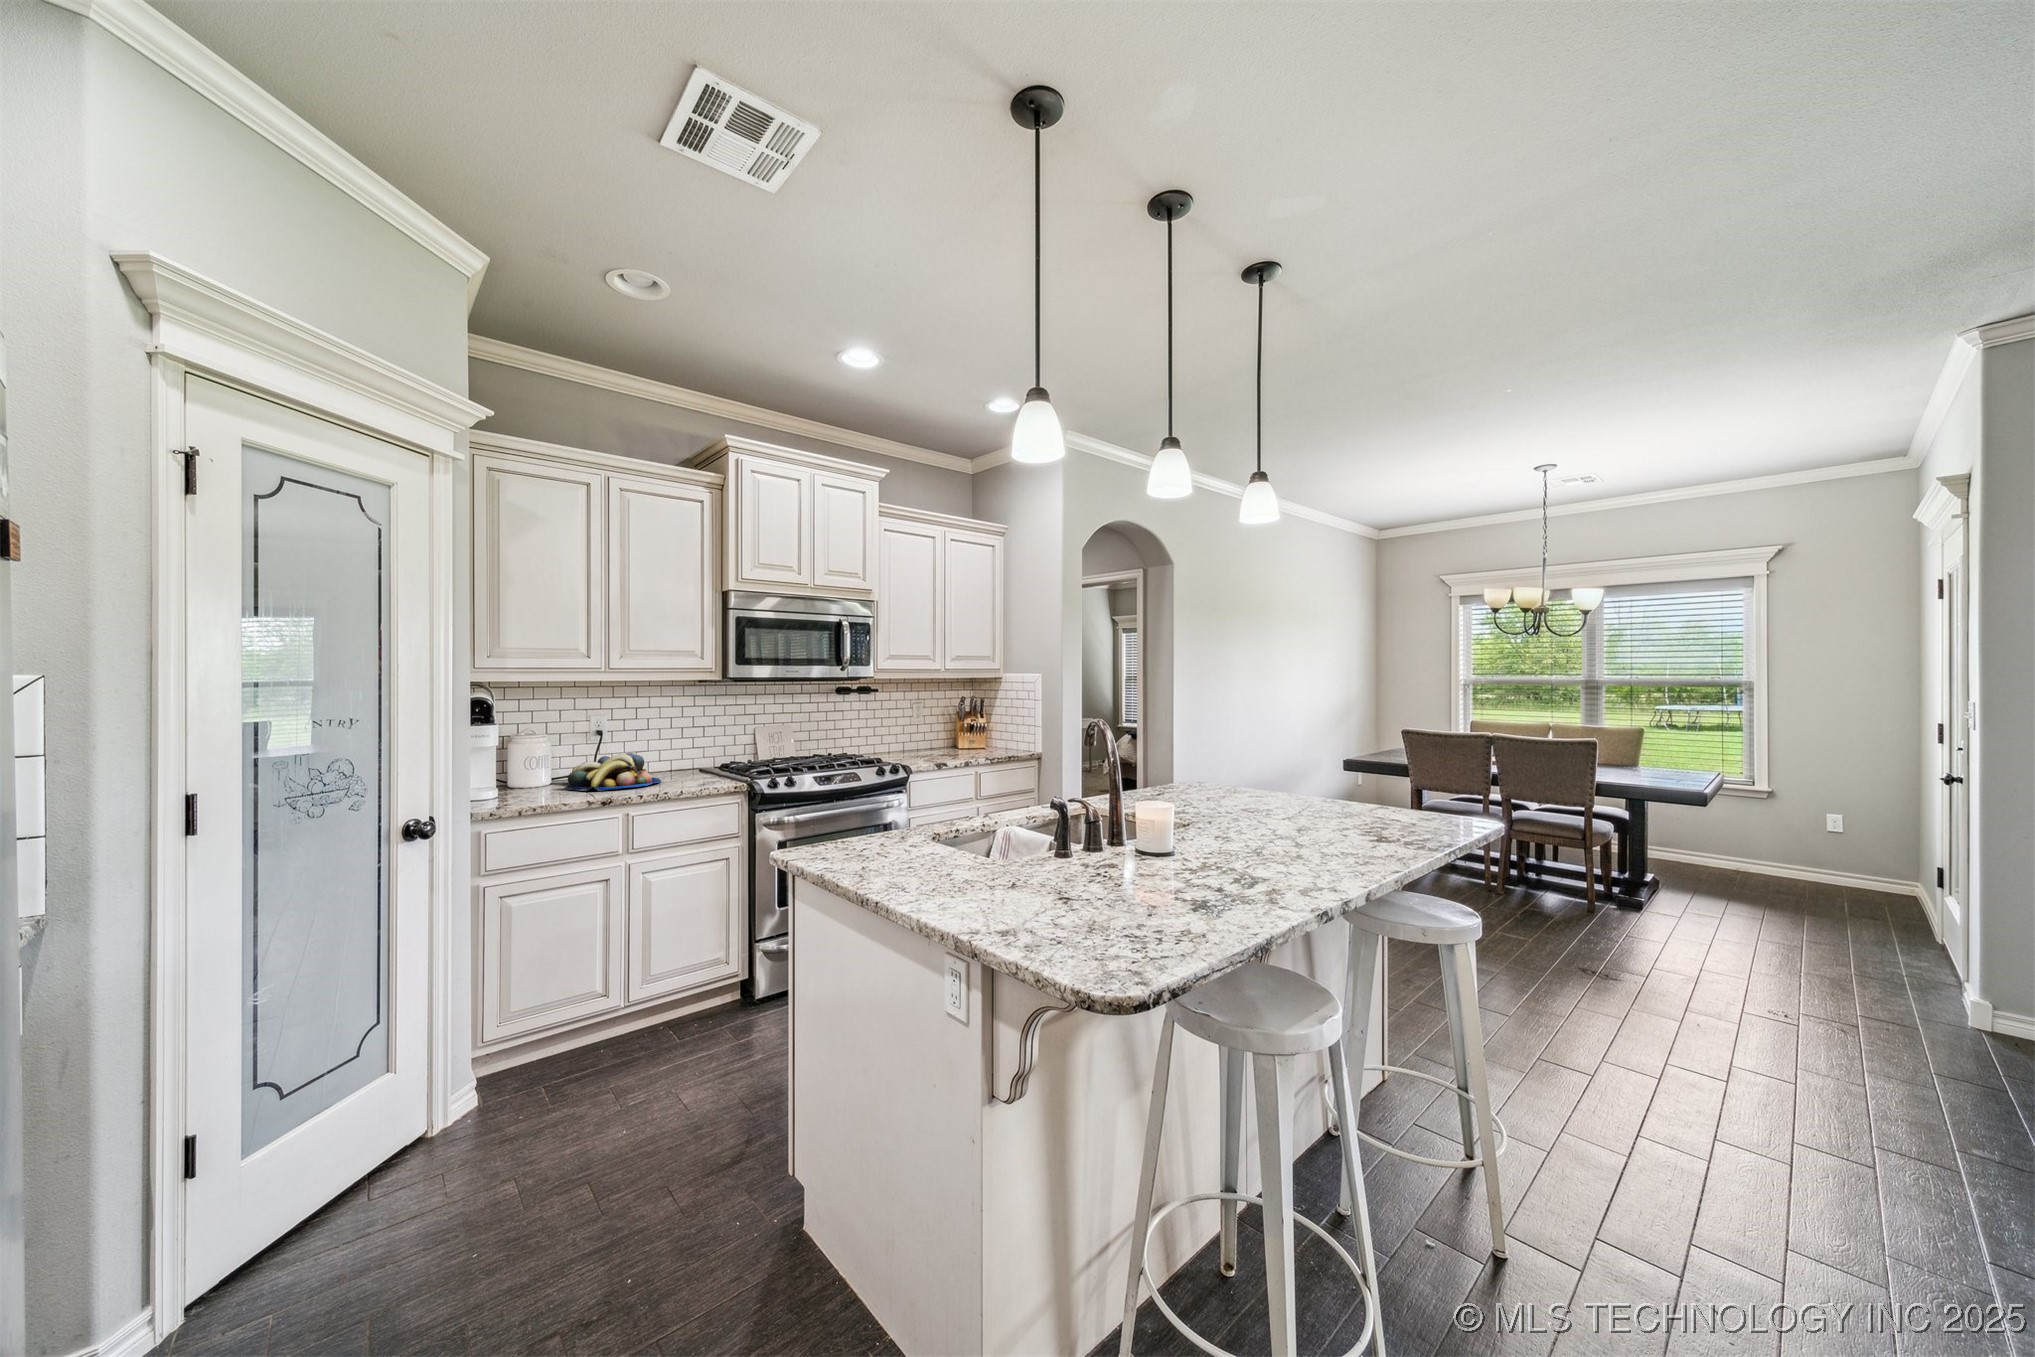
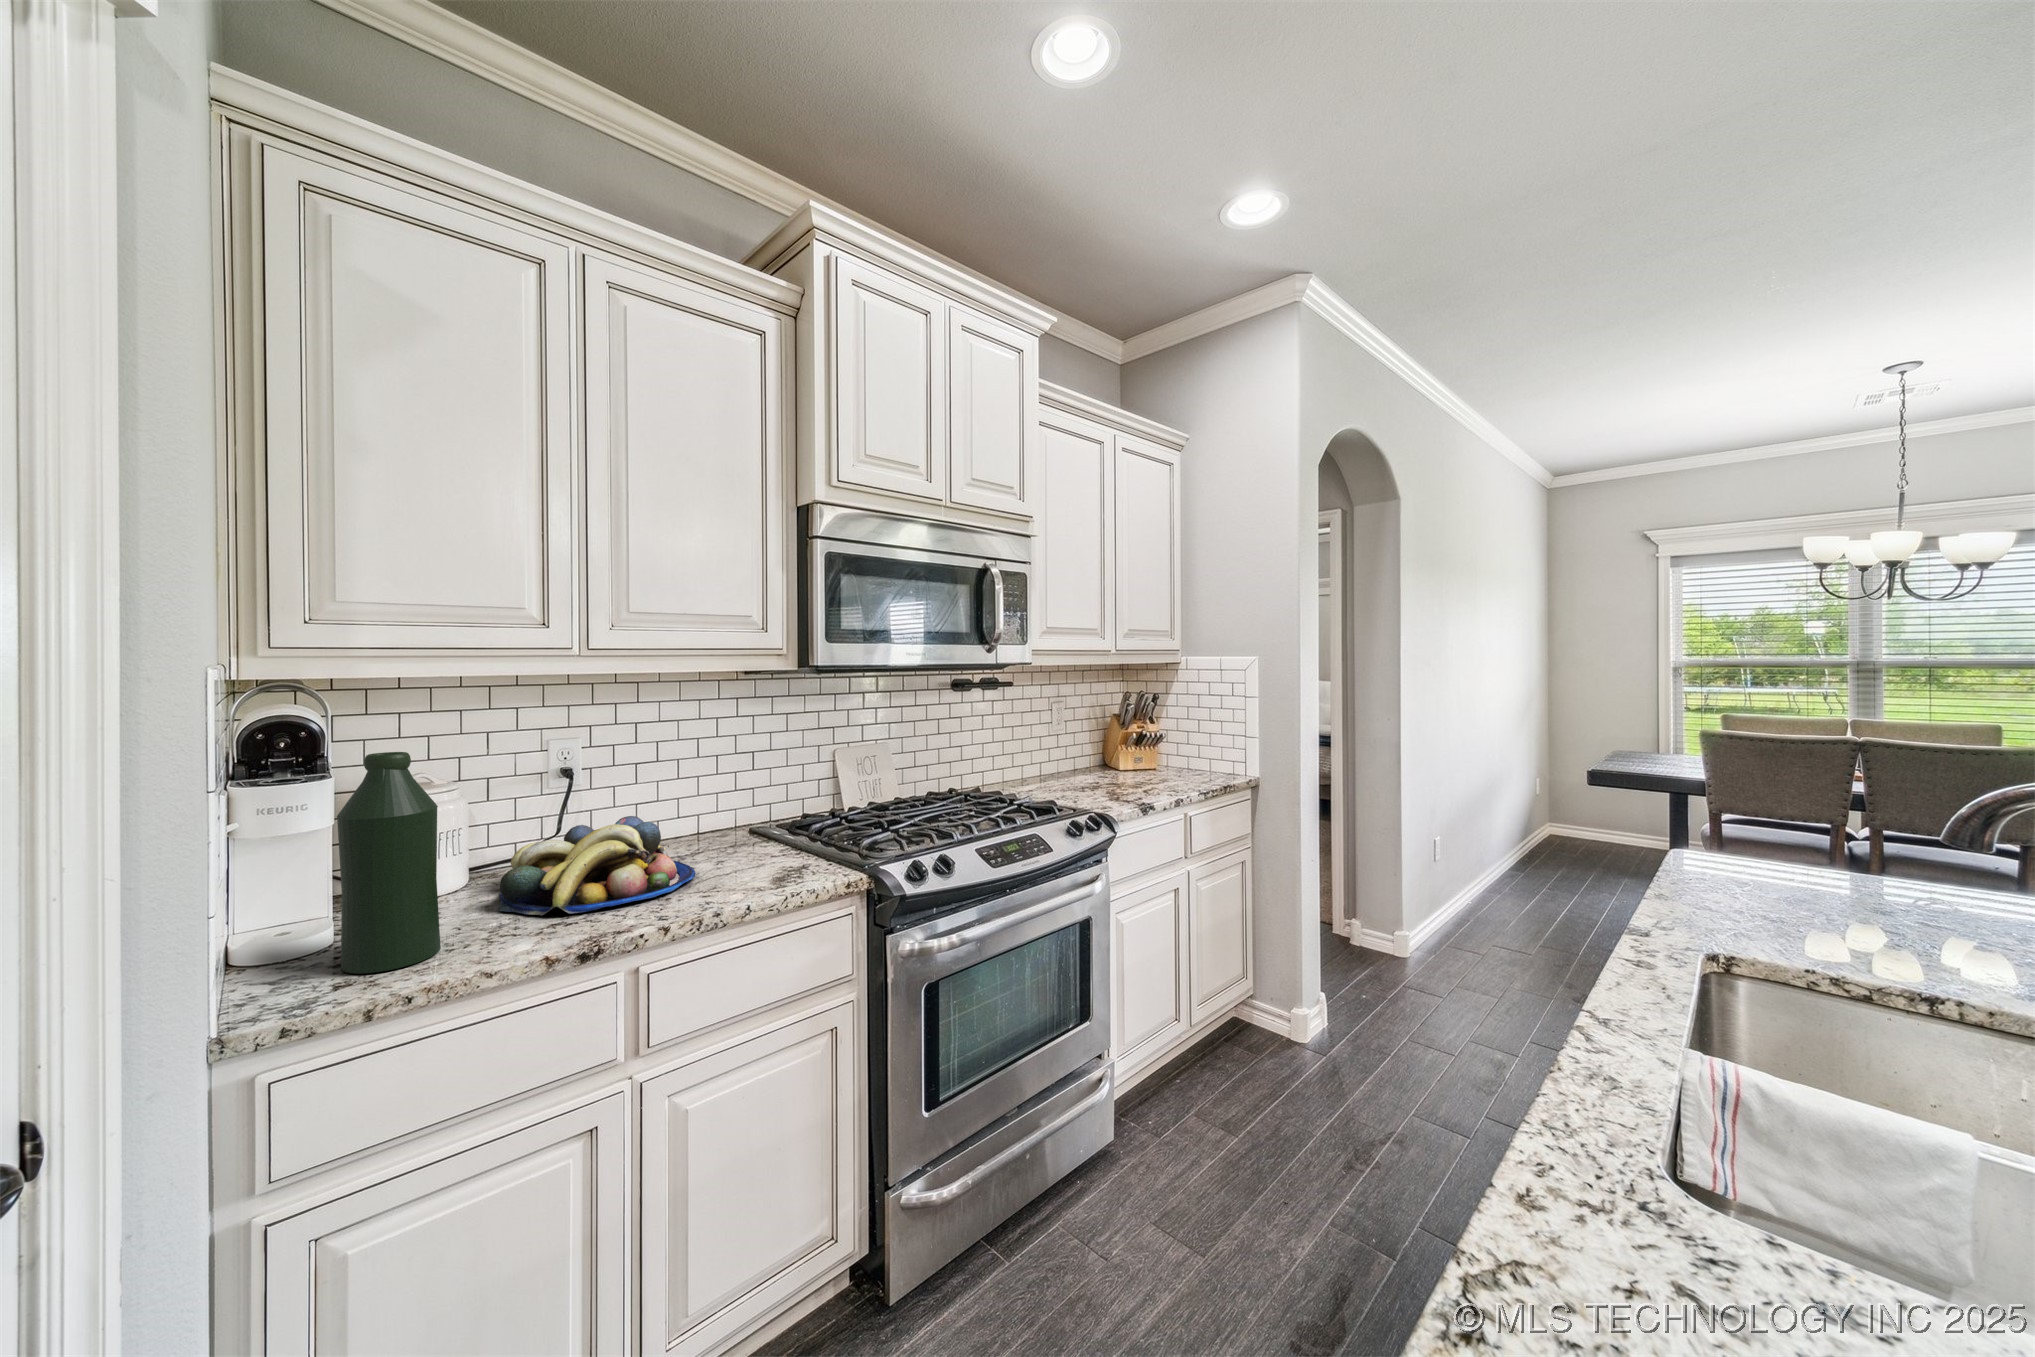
bottle: none [506,713,544,802] -> present [337,752,441,974]

